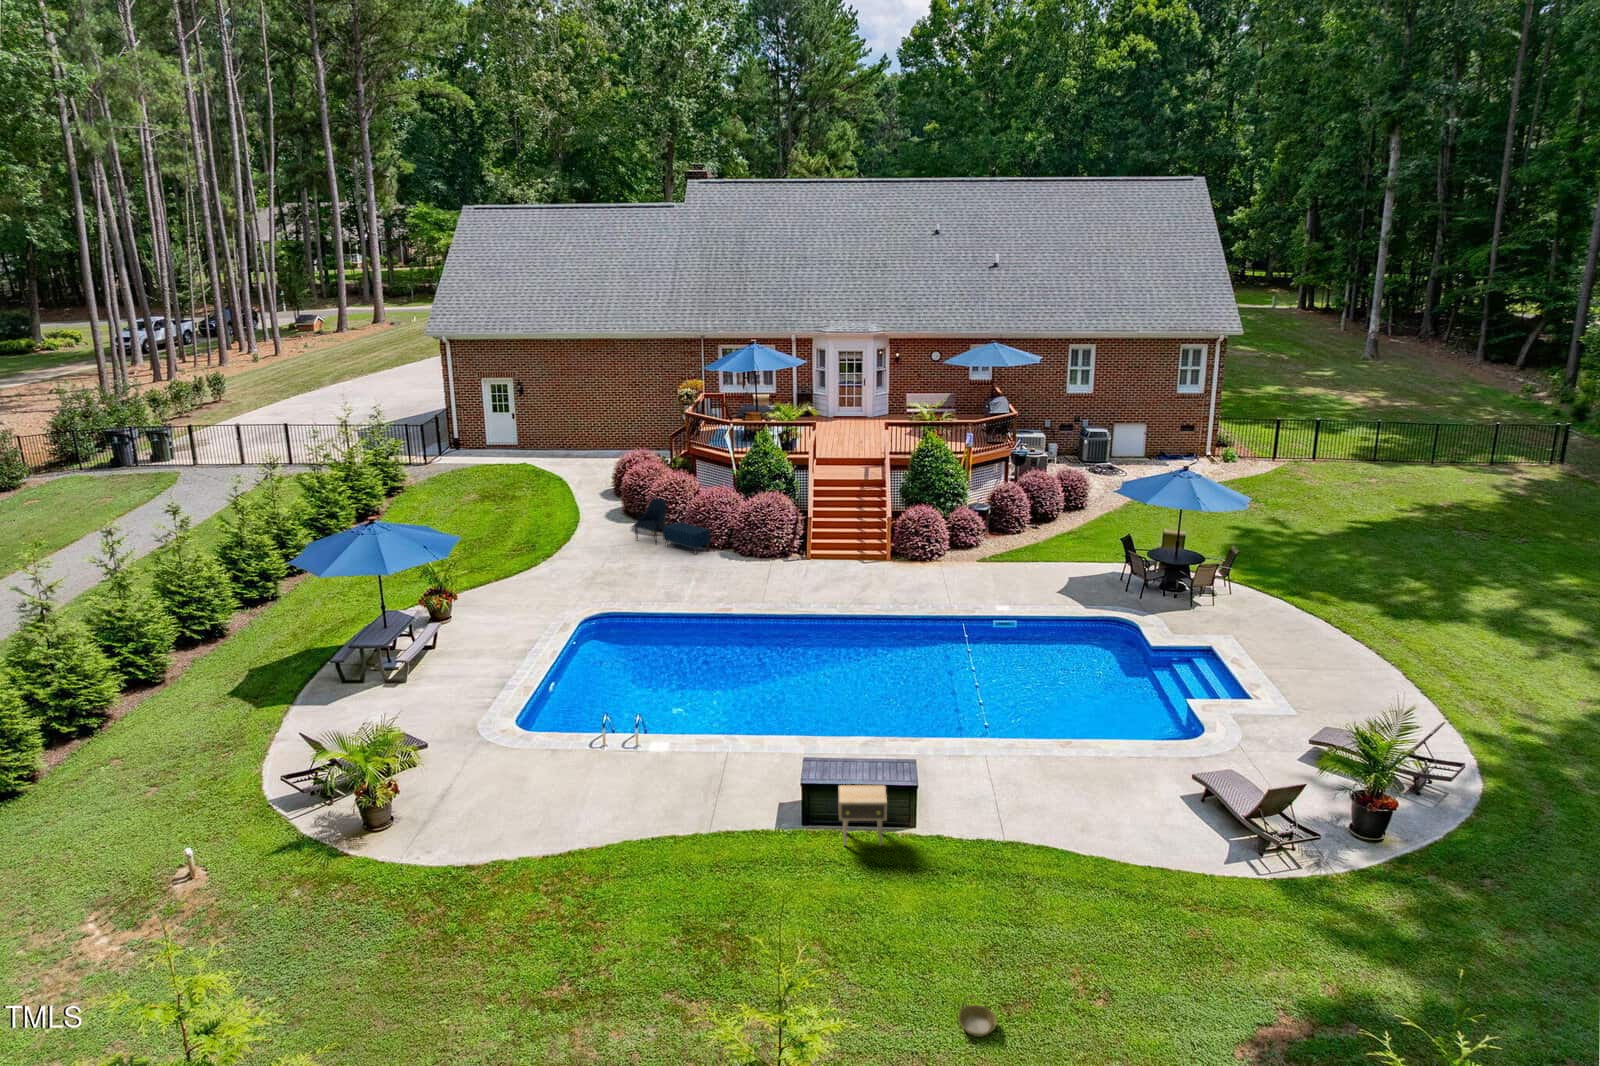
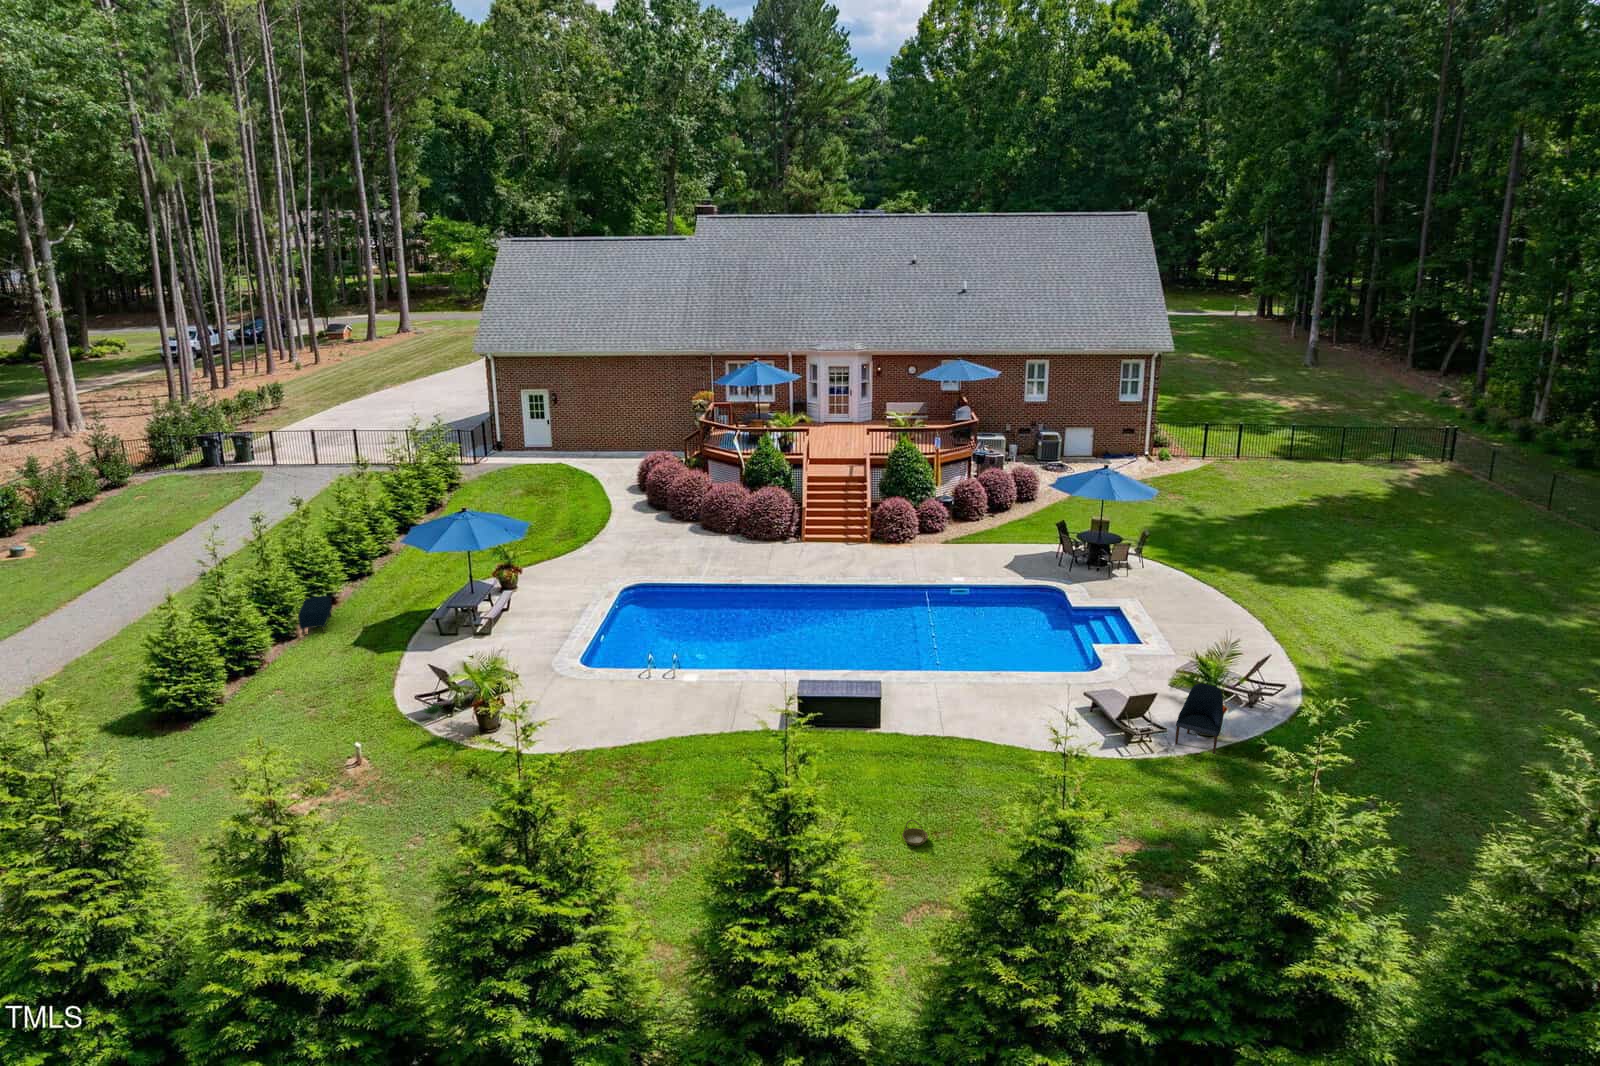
chair: present [634,498,666,544] -> present [1175,684,1223,754]
bench: present [663,522,710,554] -> present [298,596,332,635]
potted plant: none [286,770,319,810] -> present [423,692,441,720]
side table: present [839,785,887,846] -> none [825,697,859,740]

